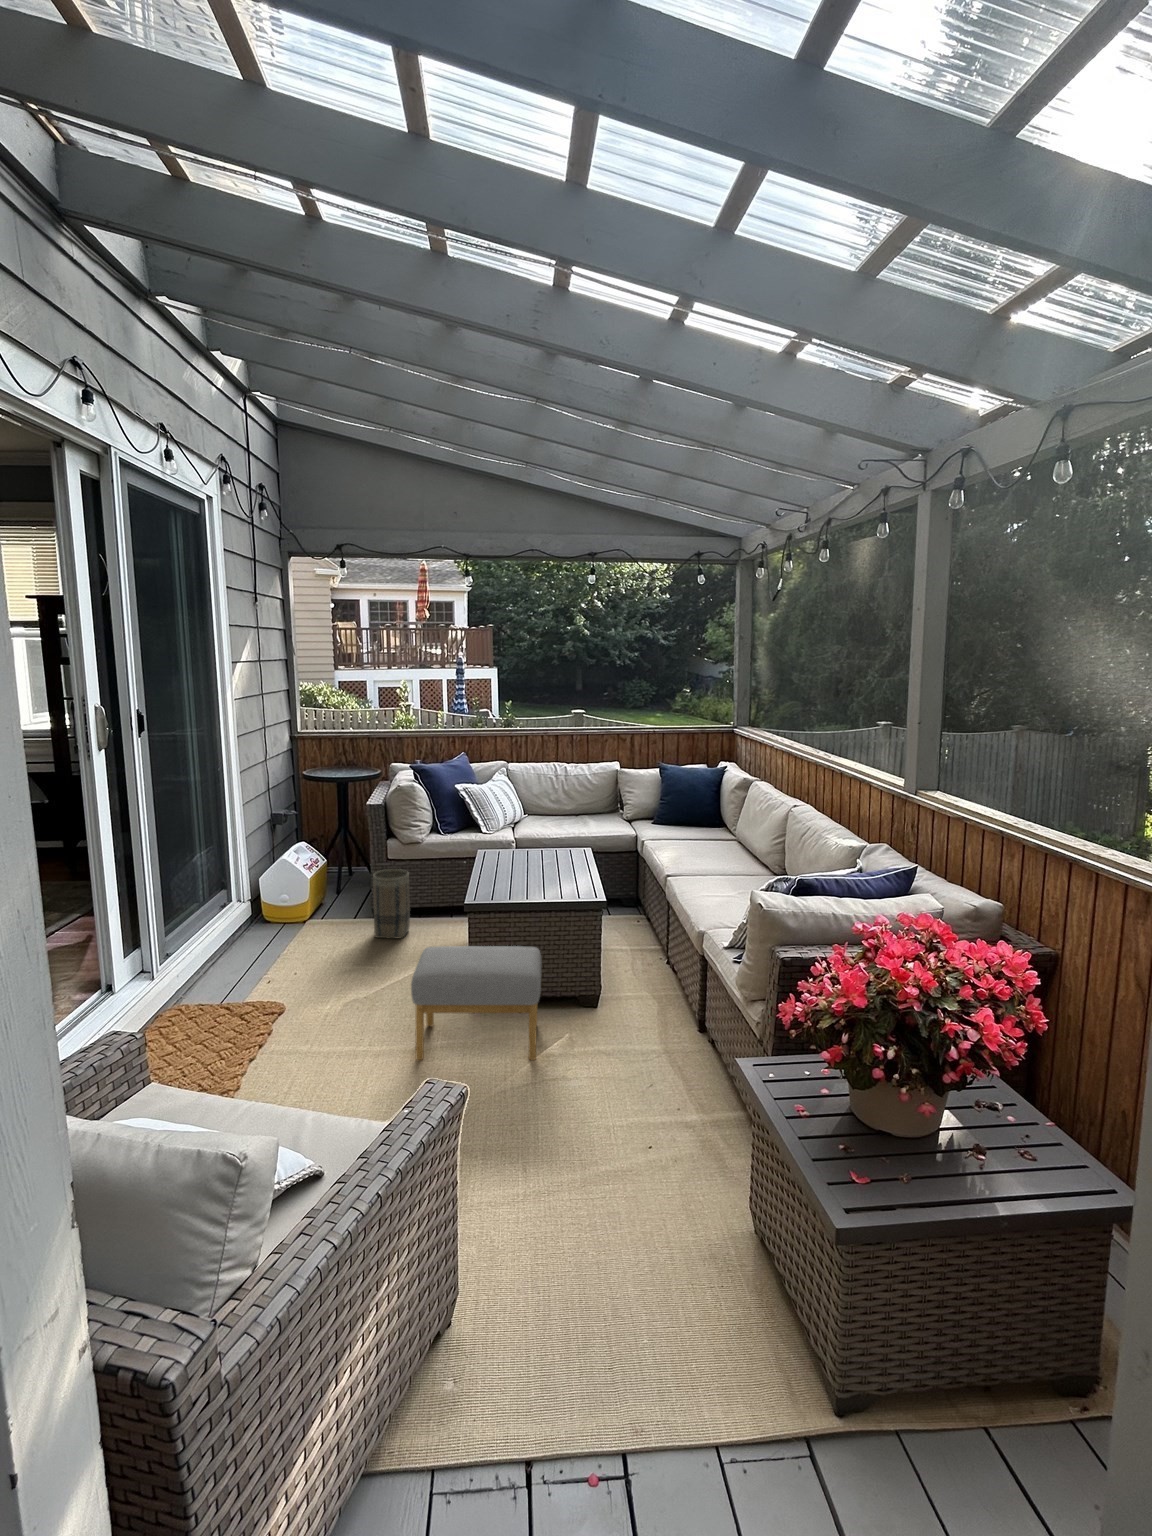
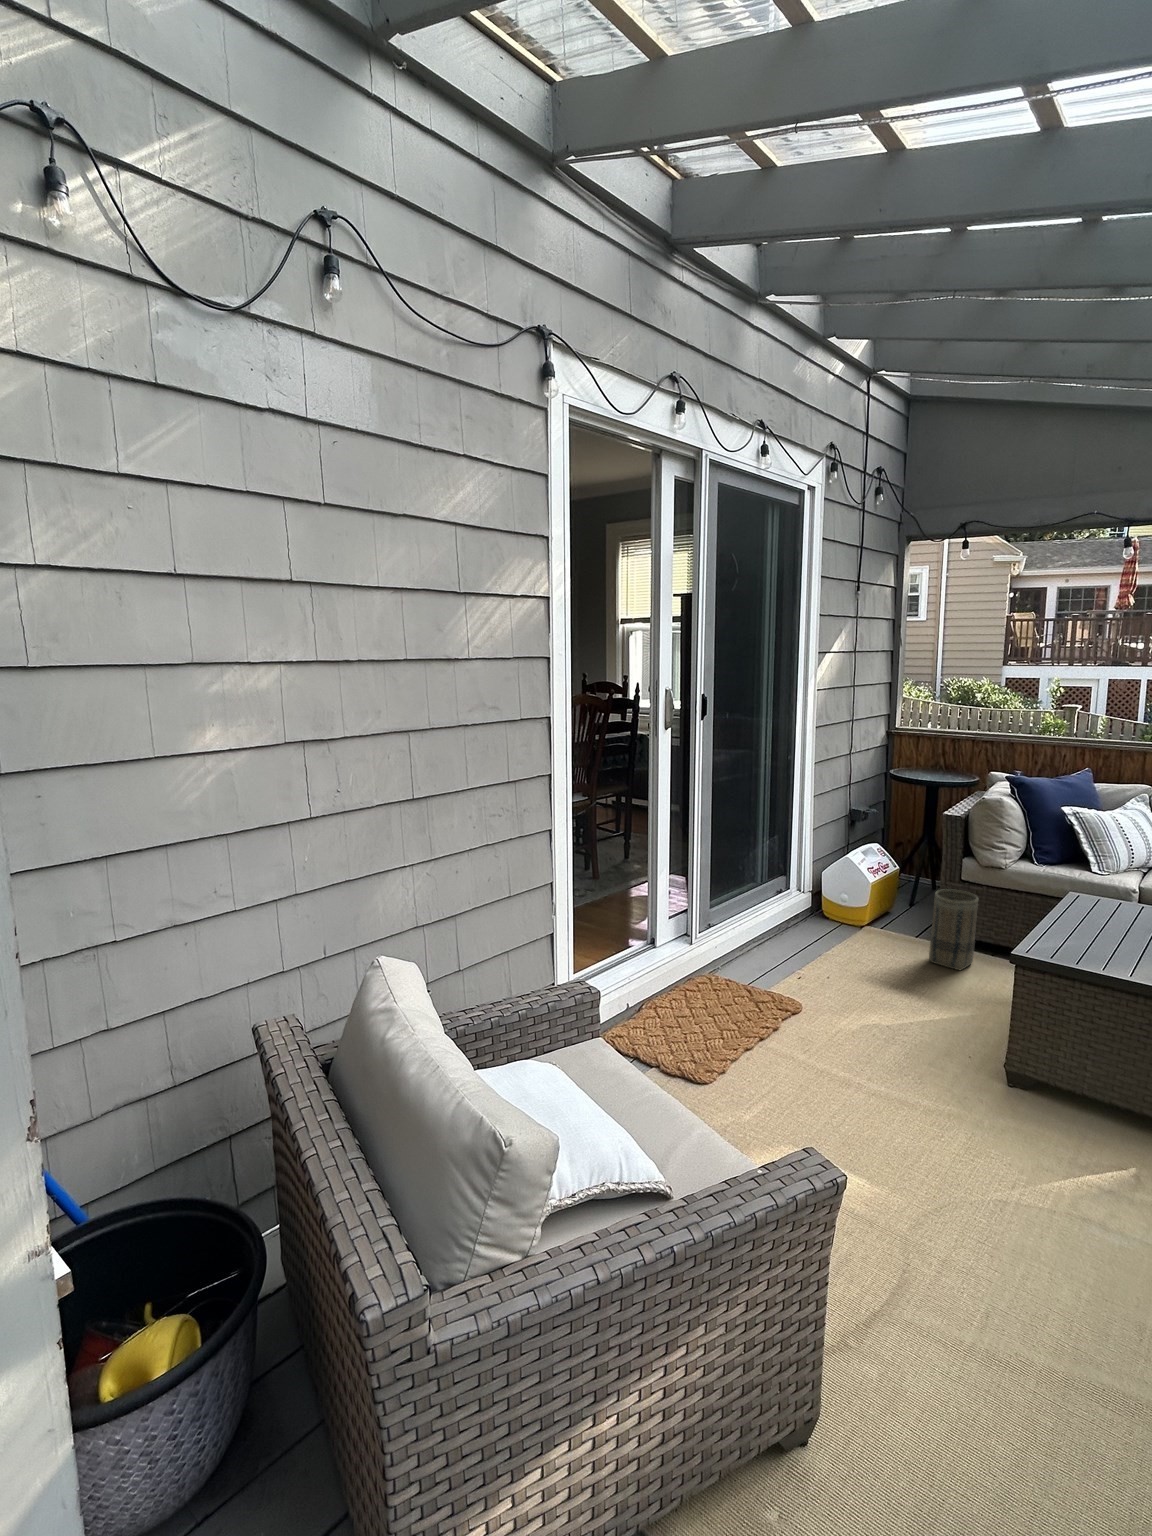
footstool: present [411,946,542,1060] -> none [914,988,1104,1167]

